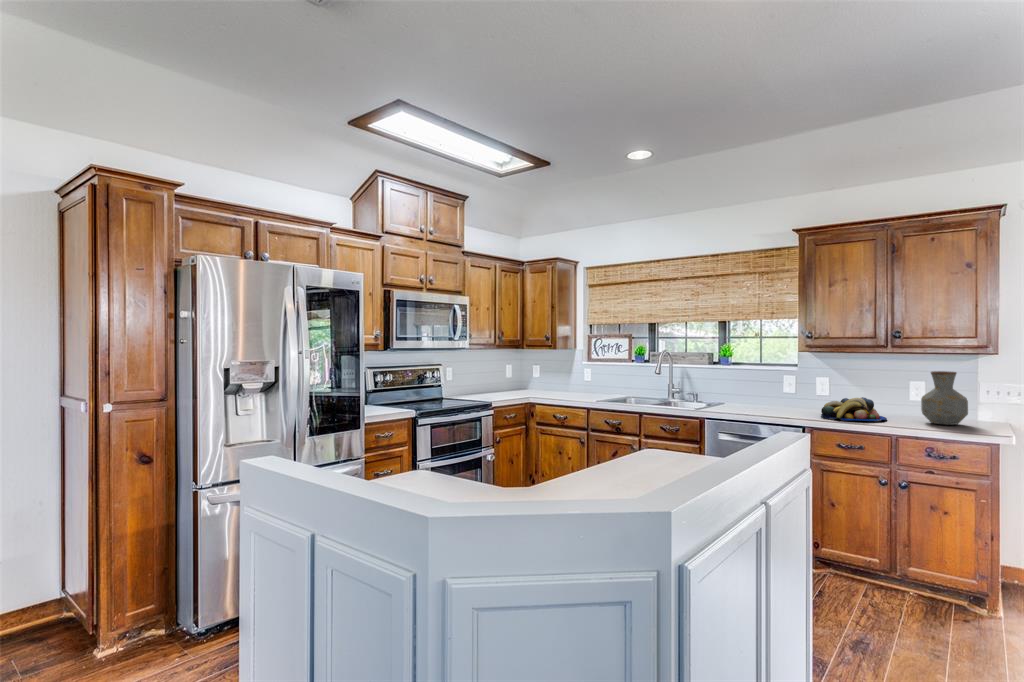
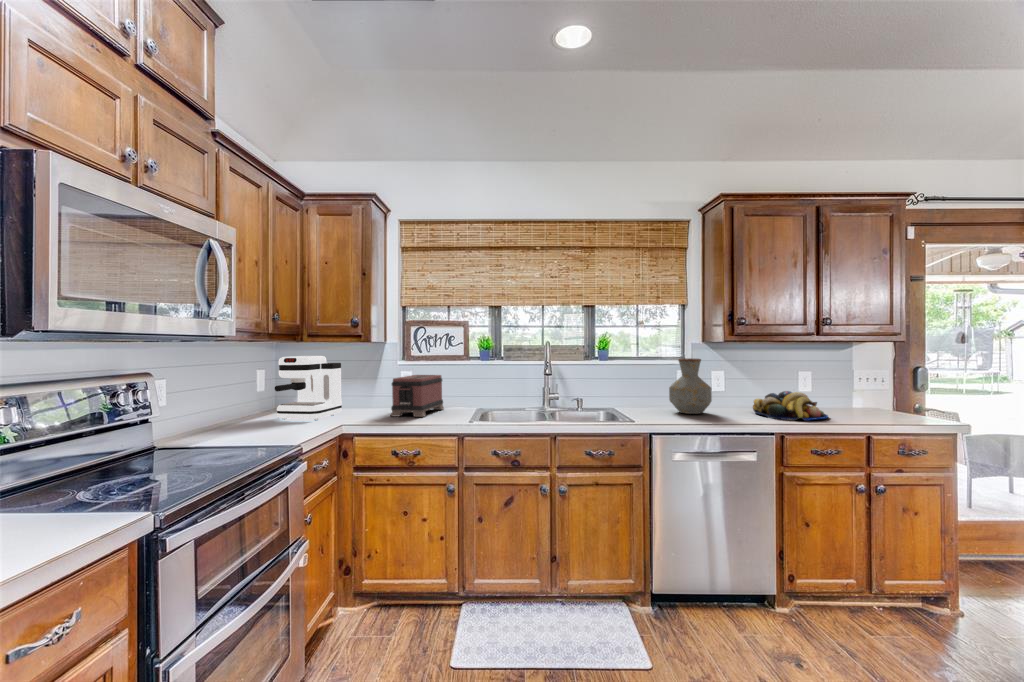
coffee maker: none [503,357,542,394] -> present [275,356,342,420]
toaster: none [564,371,605,397] -> present [391,375,444,417]
vase: present [921,371,968,425] -> present [669,358,712,414]

